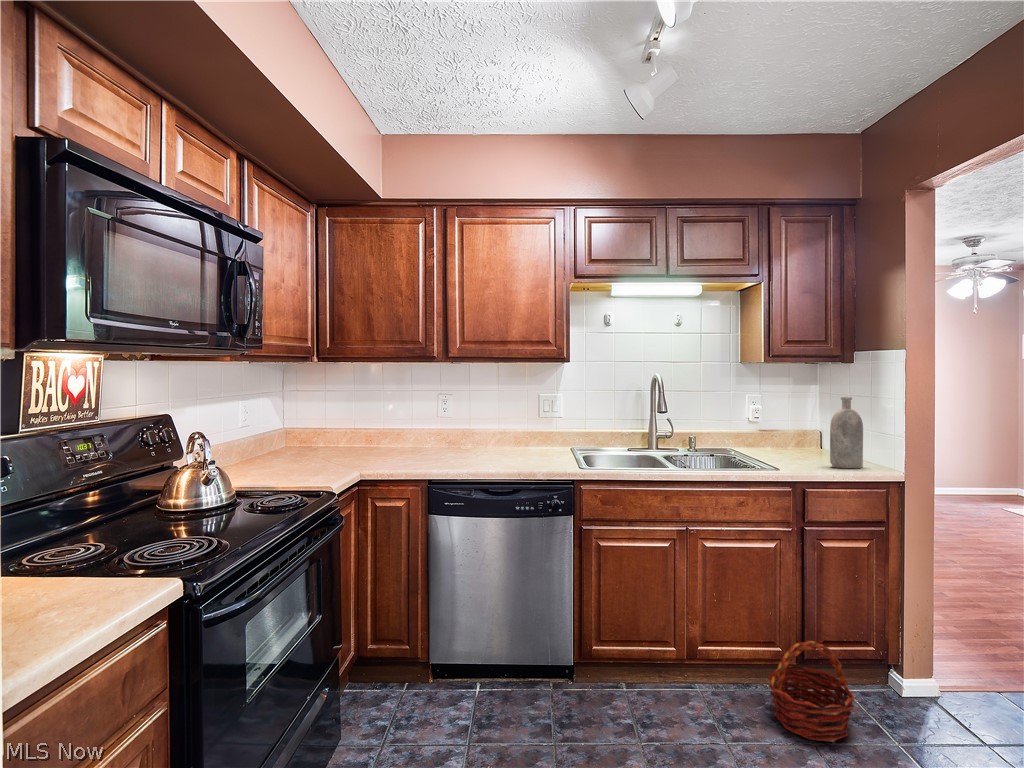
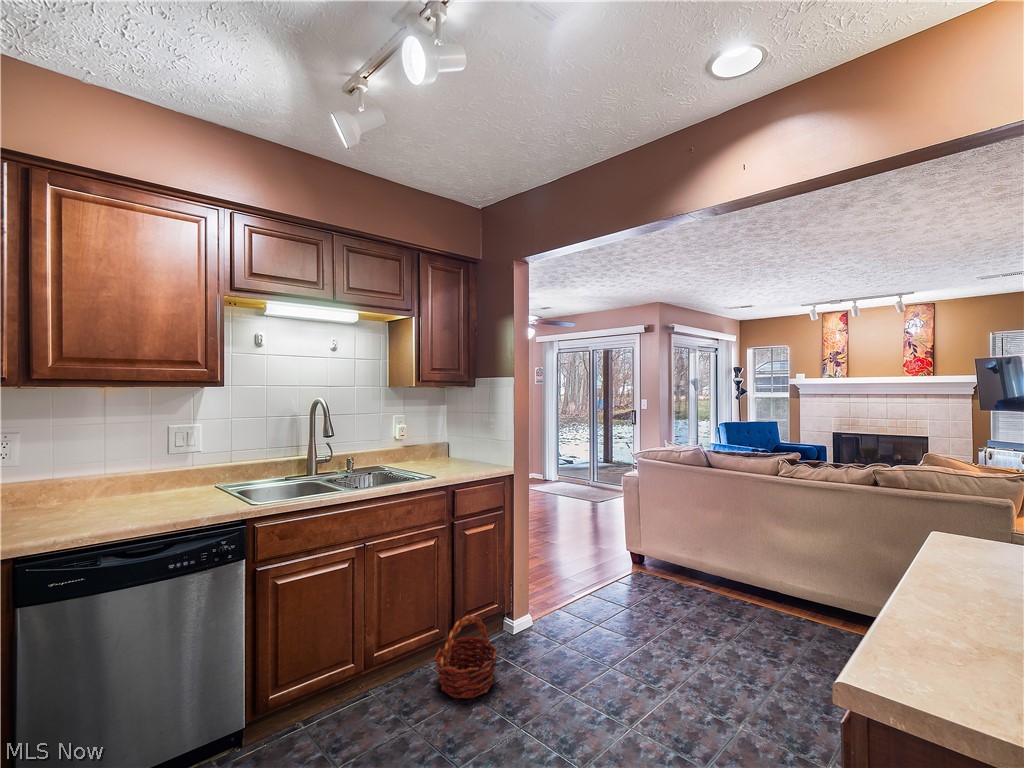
bottle: present [830,397,863,468] -> none [466,414,487,470]

